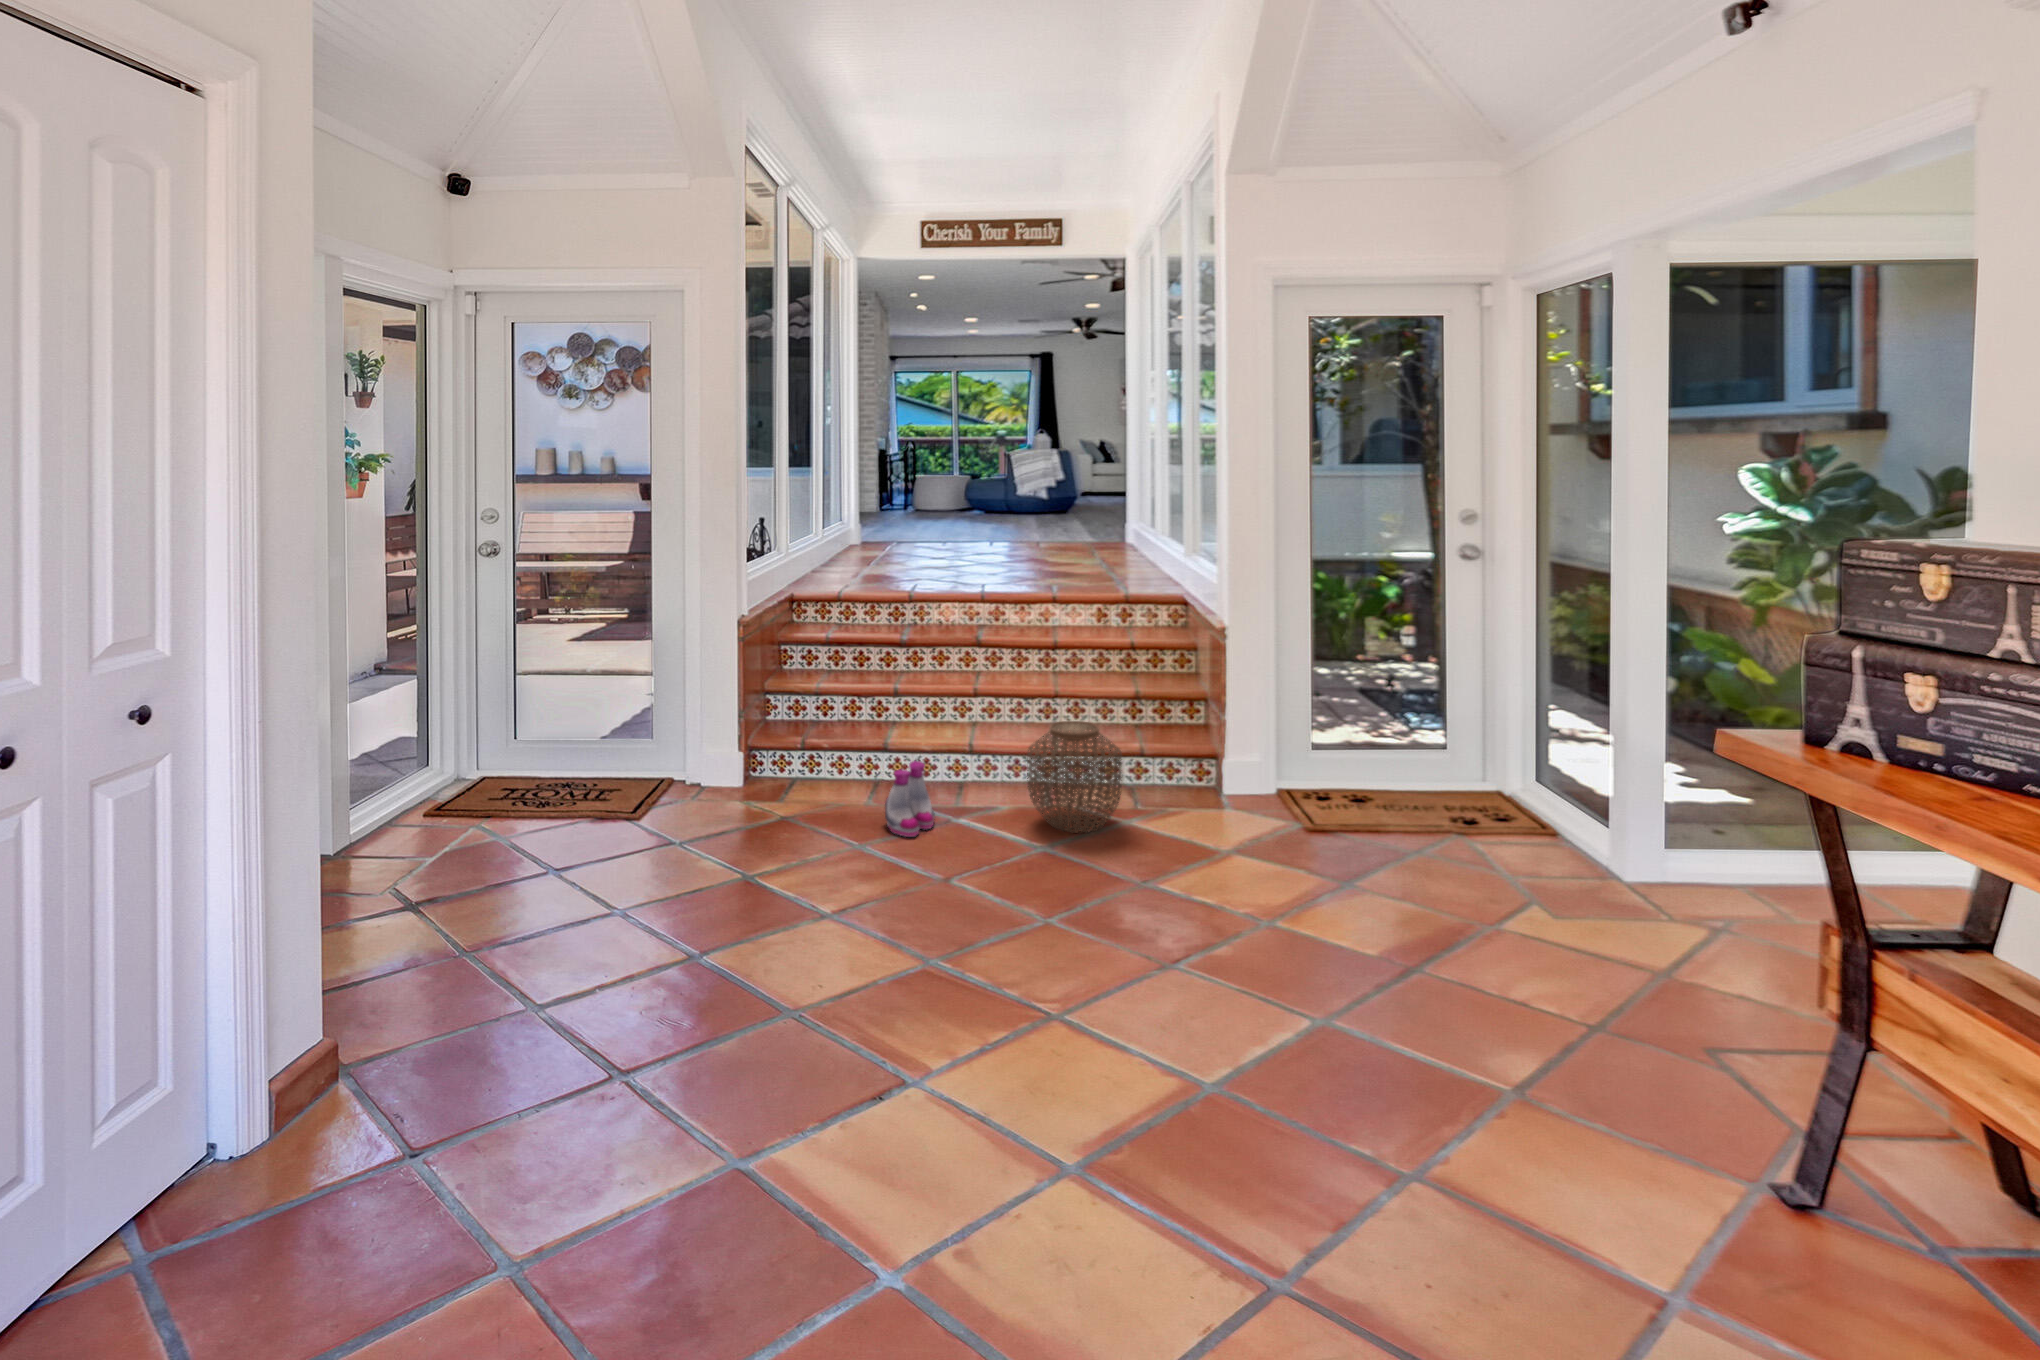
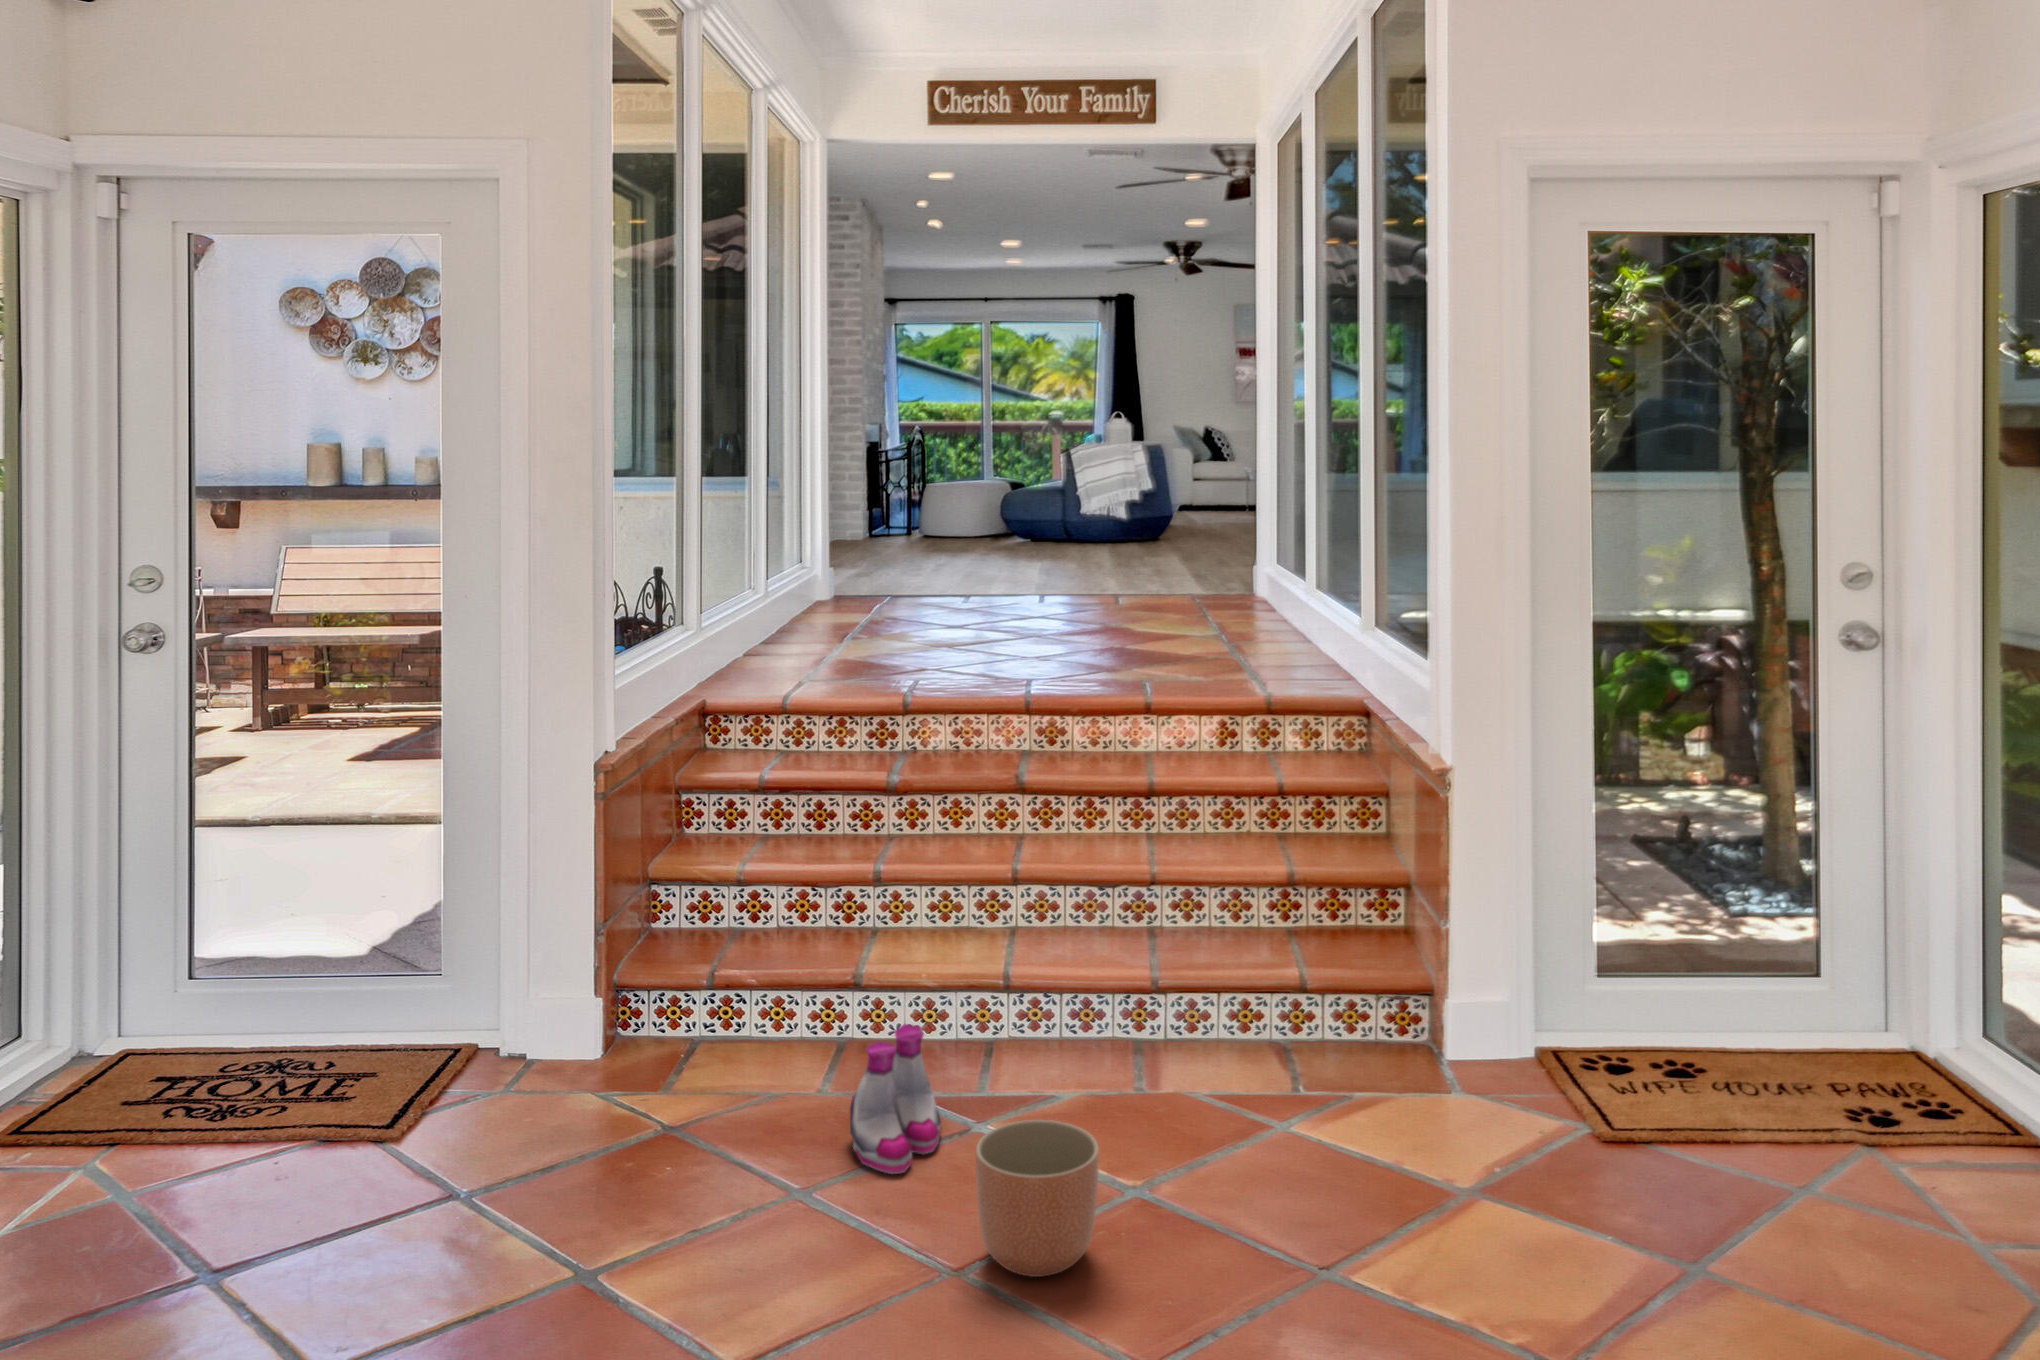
woven basket: present [1027,721,1122,833] -> none [1108,946,1278,1156]
planter: none [955,802,1020,878] -> present [976,1120,1099,1277]

